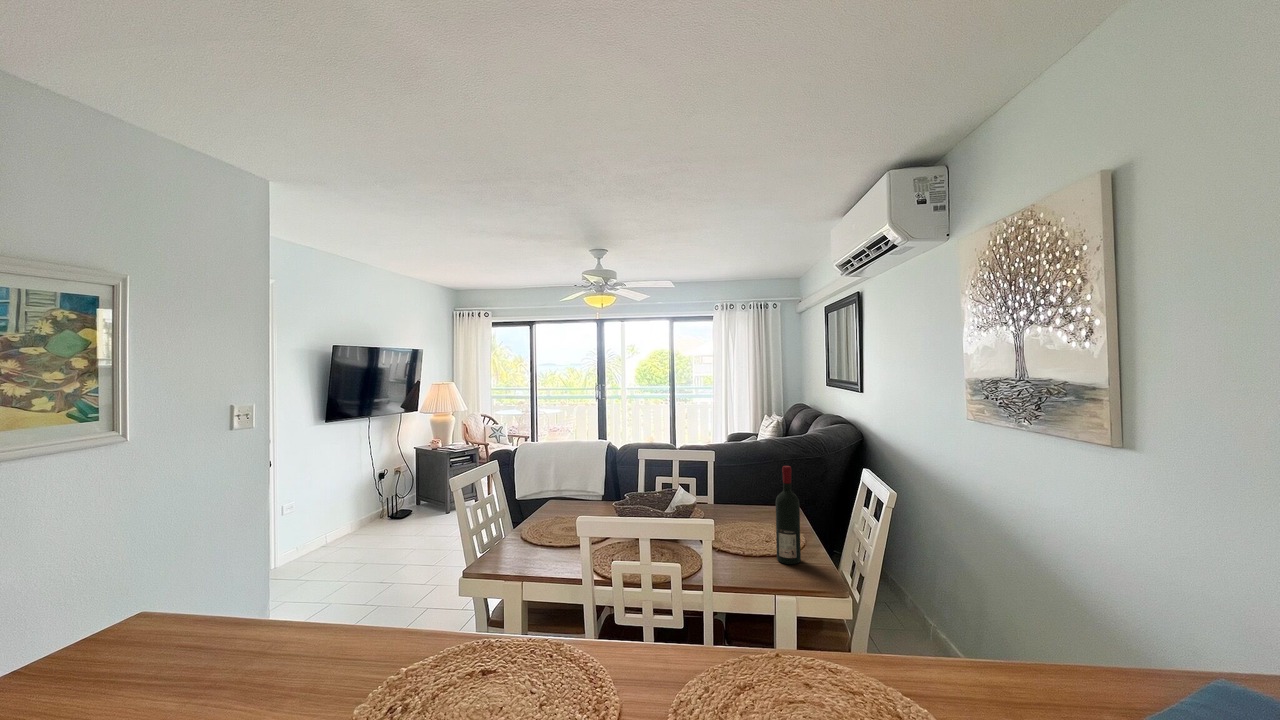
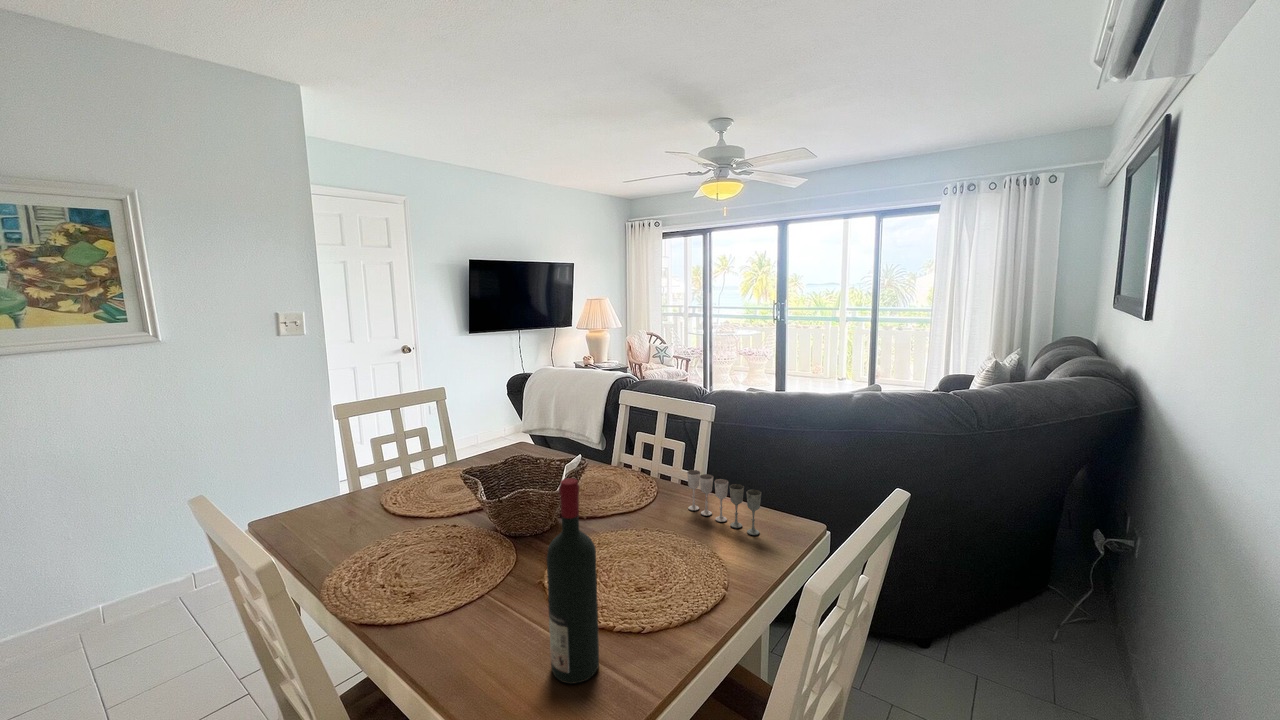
wine glass: none [727,484,779,511] -> present [687,470,761,535]

